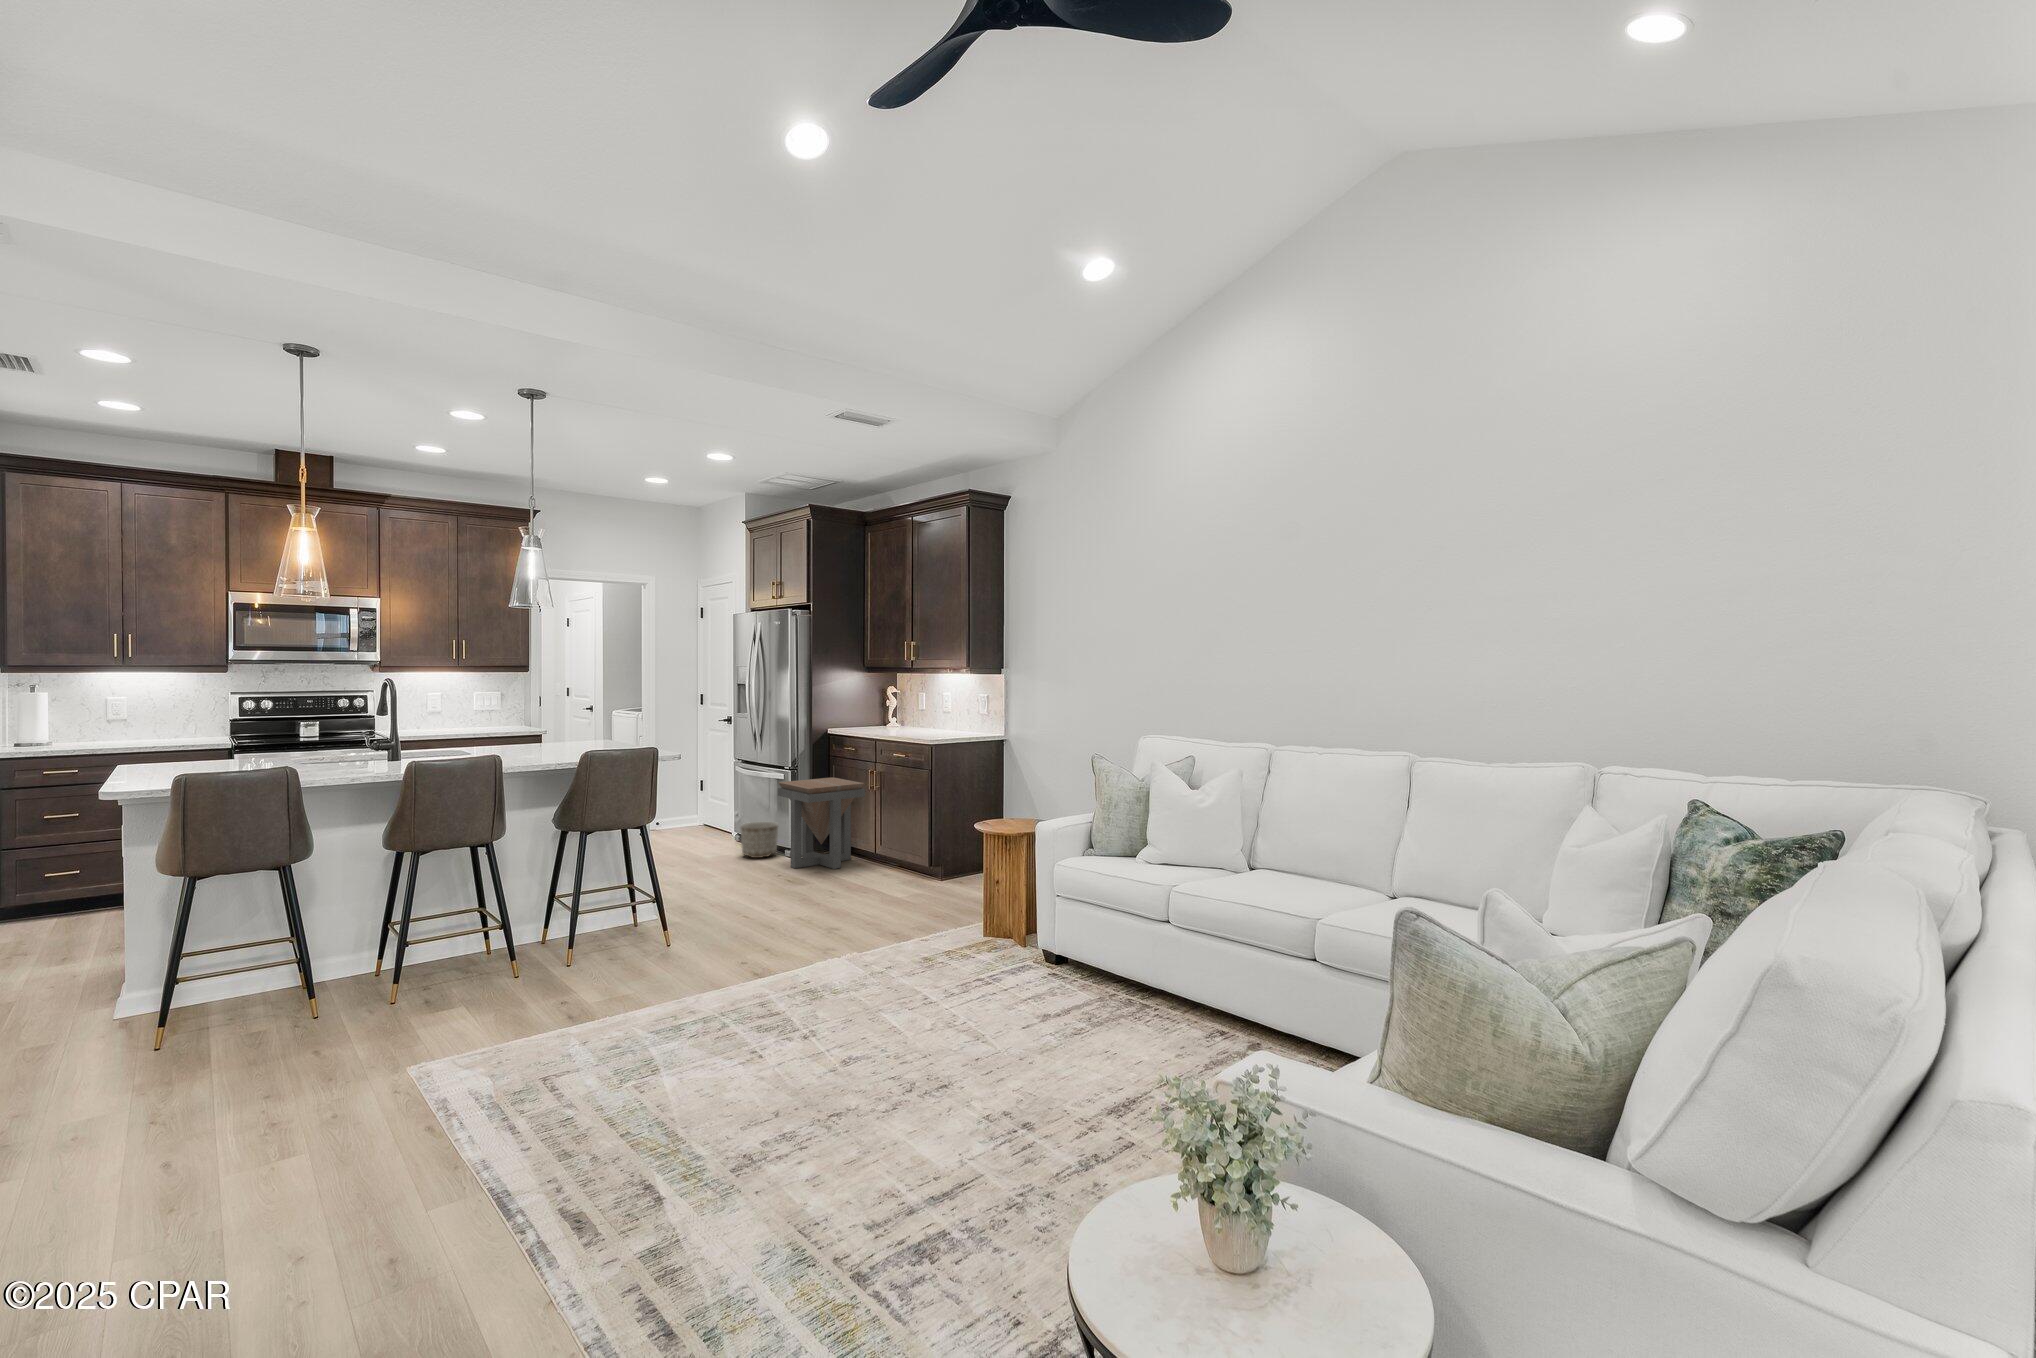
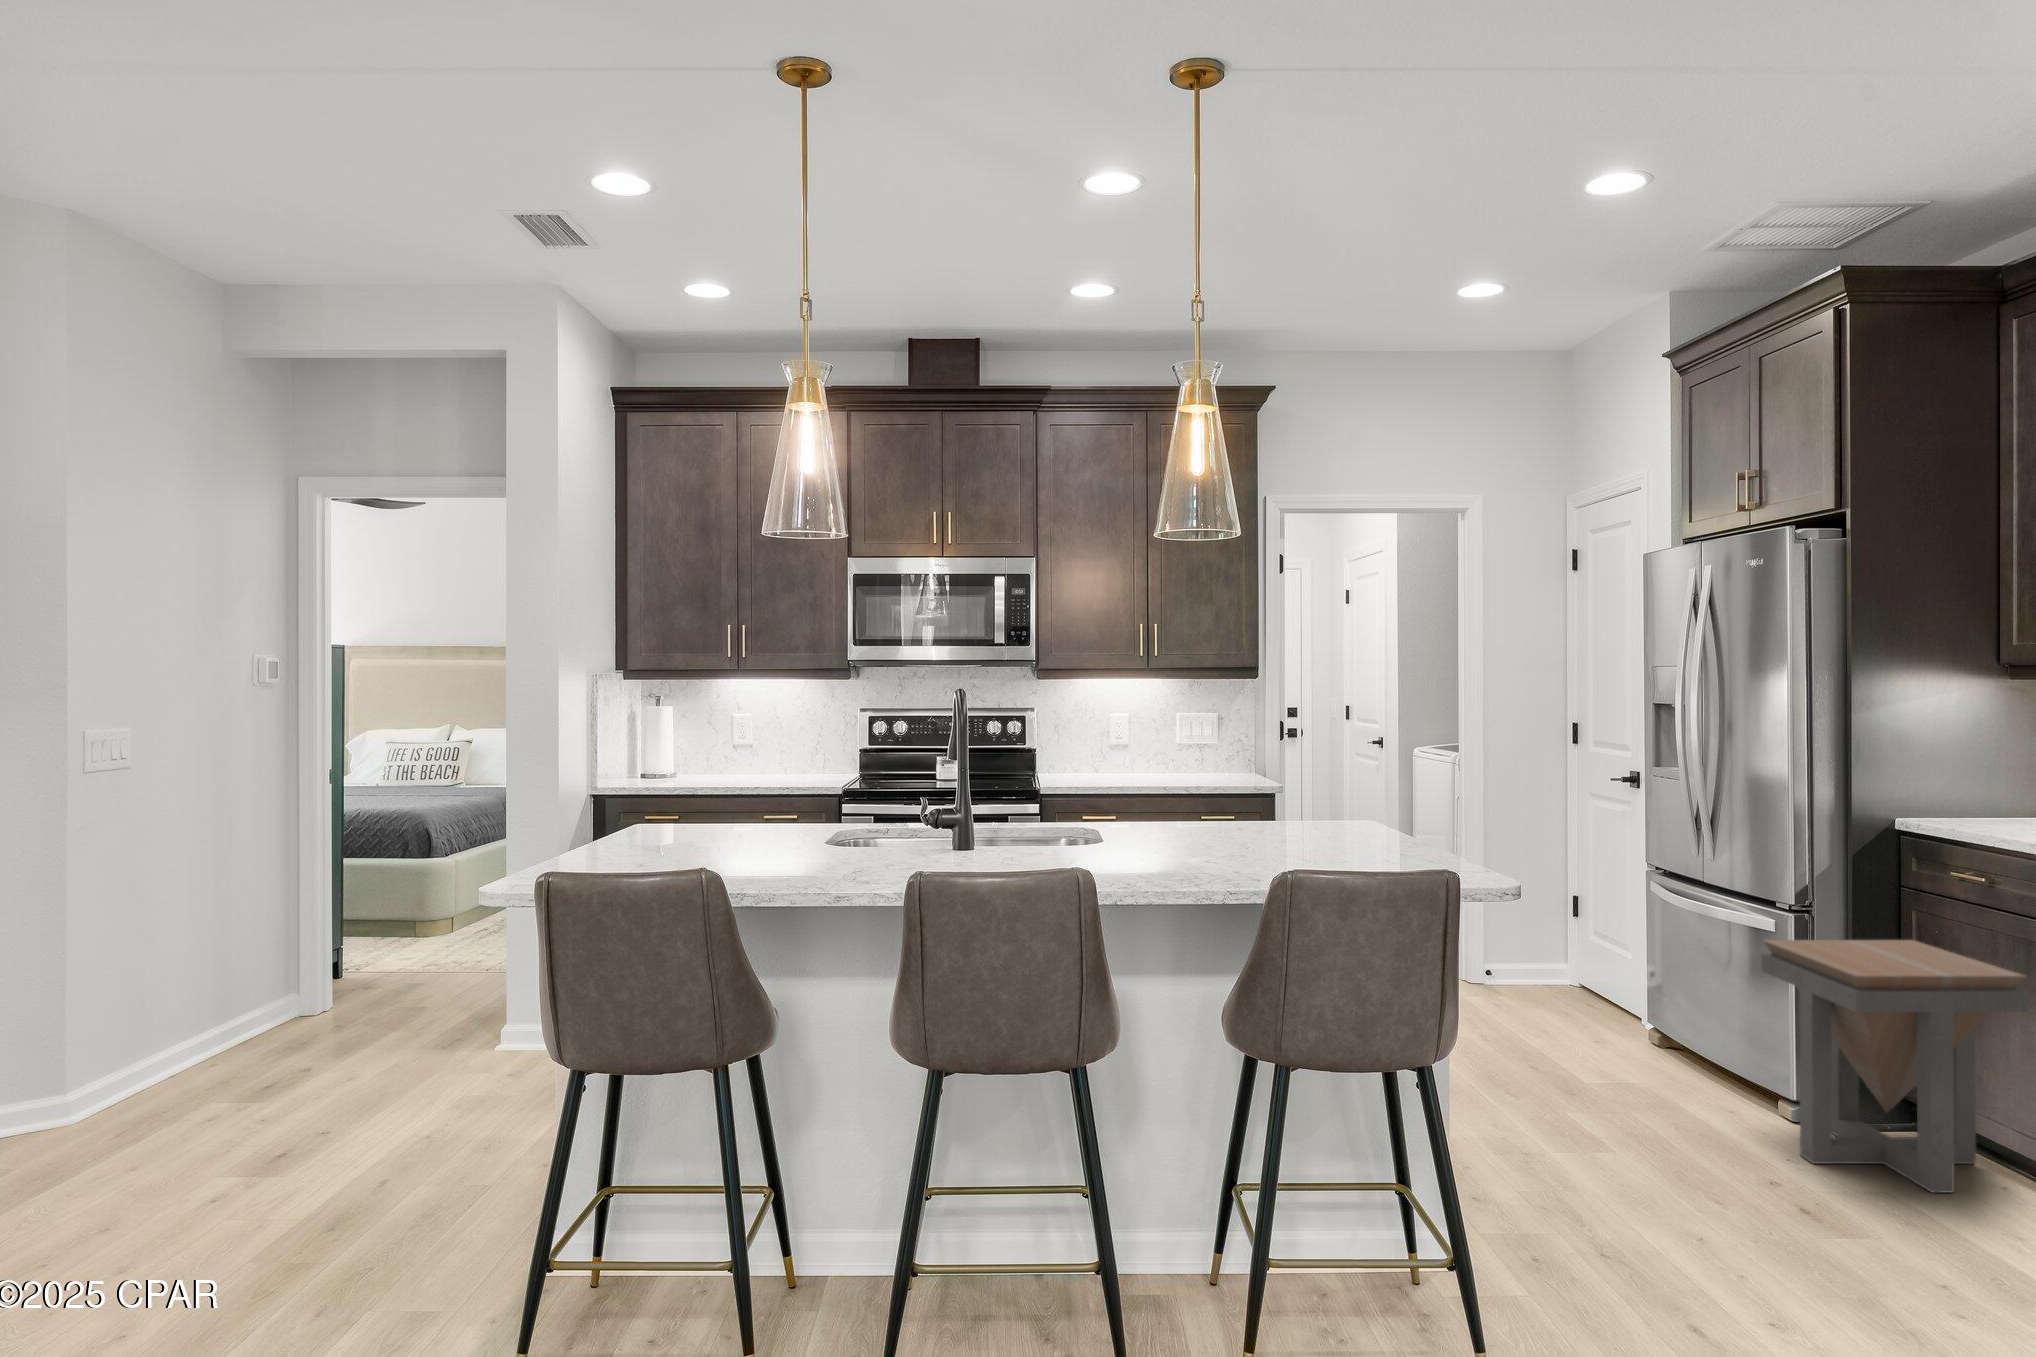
planter: present [740,822,778,858] -> none [1664,1015,1760,1105]

